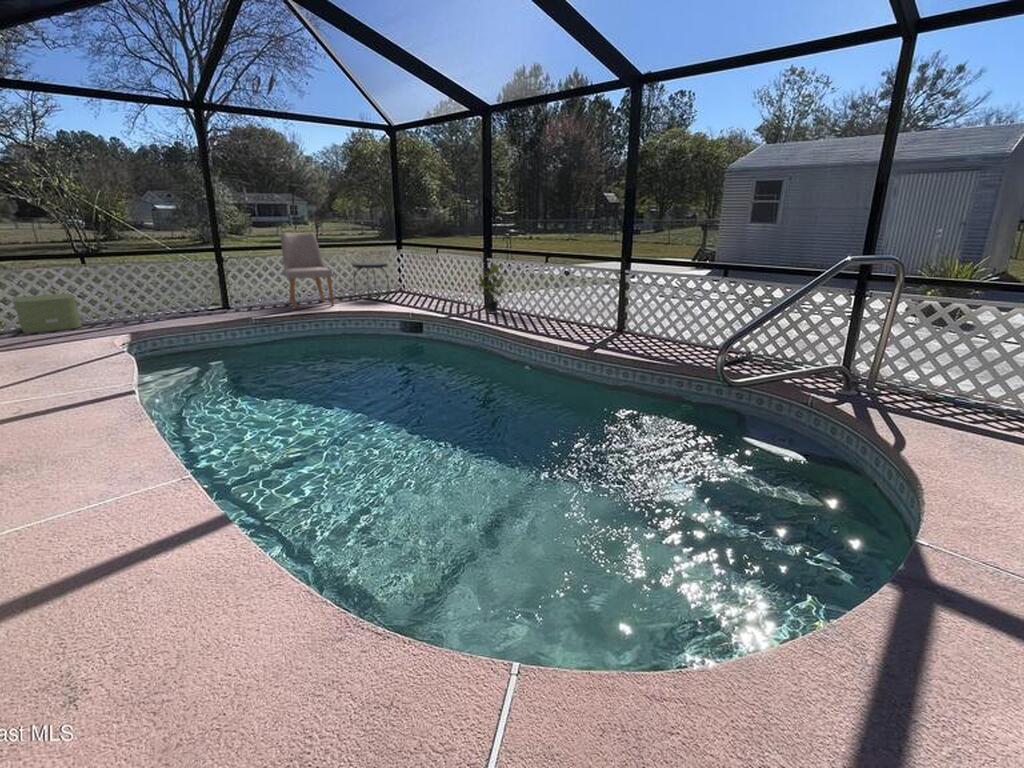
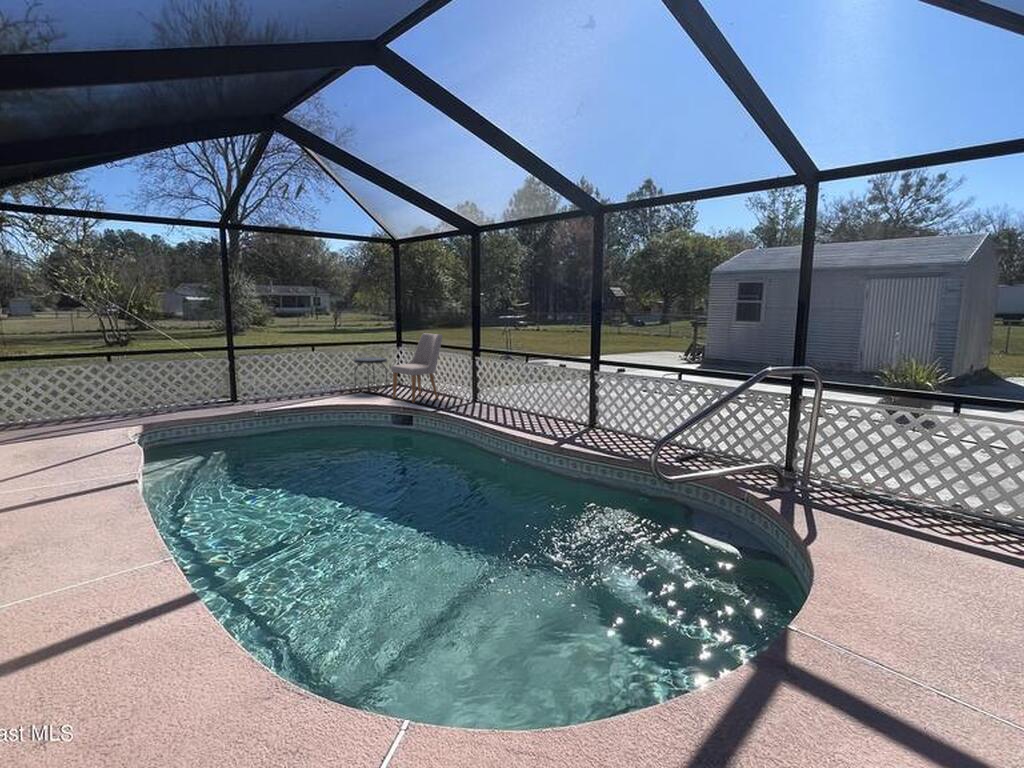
chair: present [280,233,334,309] -> present [391,333,442,403]
potted plant: present [478,264,504,313] -> none [466,361,492,407]
storage box: present [12,294,82,333] -> none [44,388,102,423]

